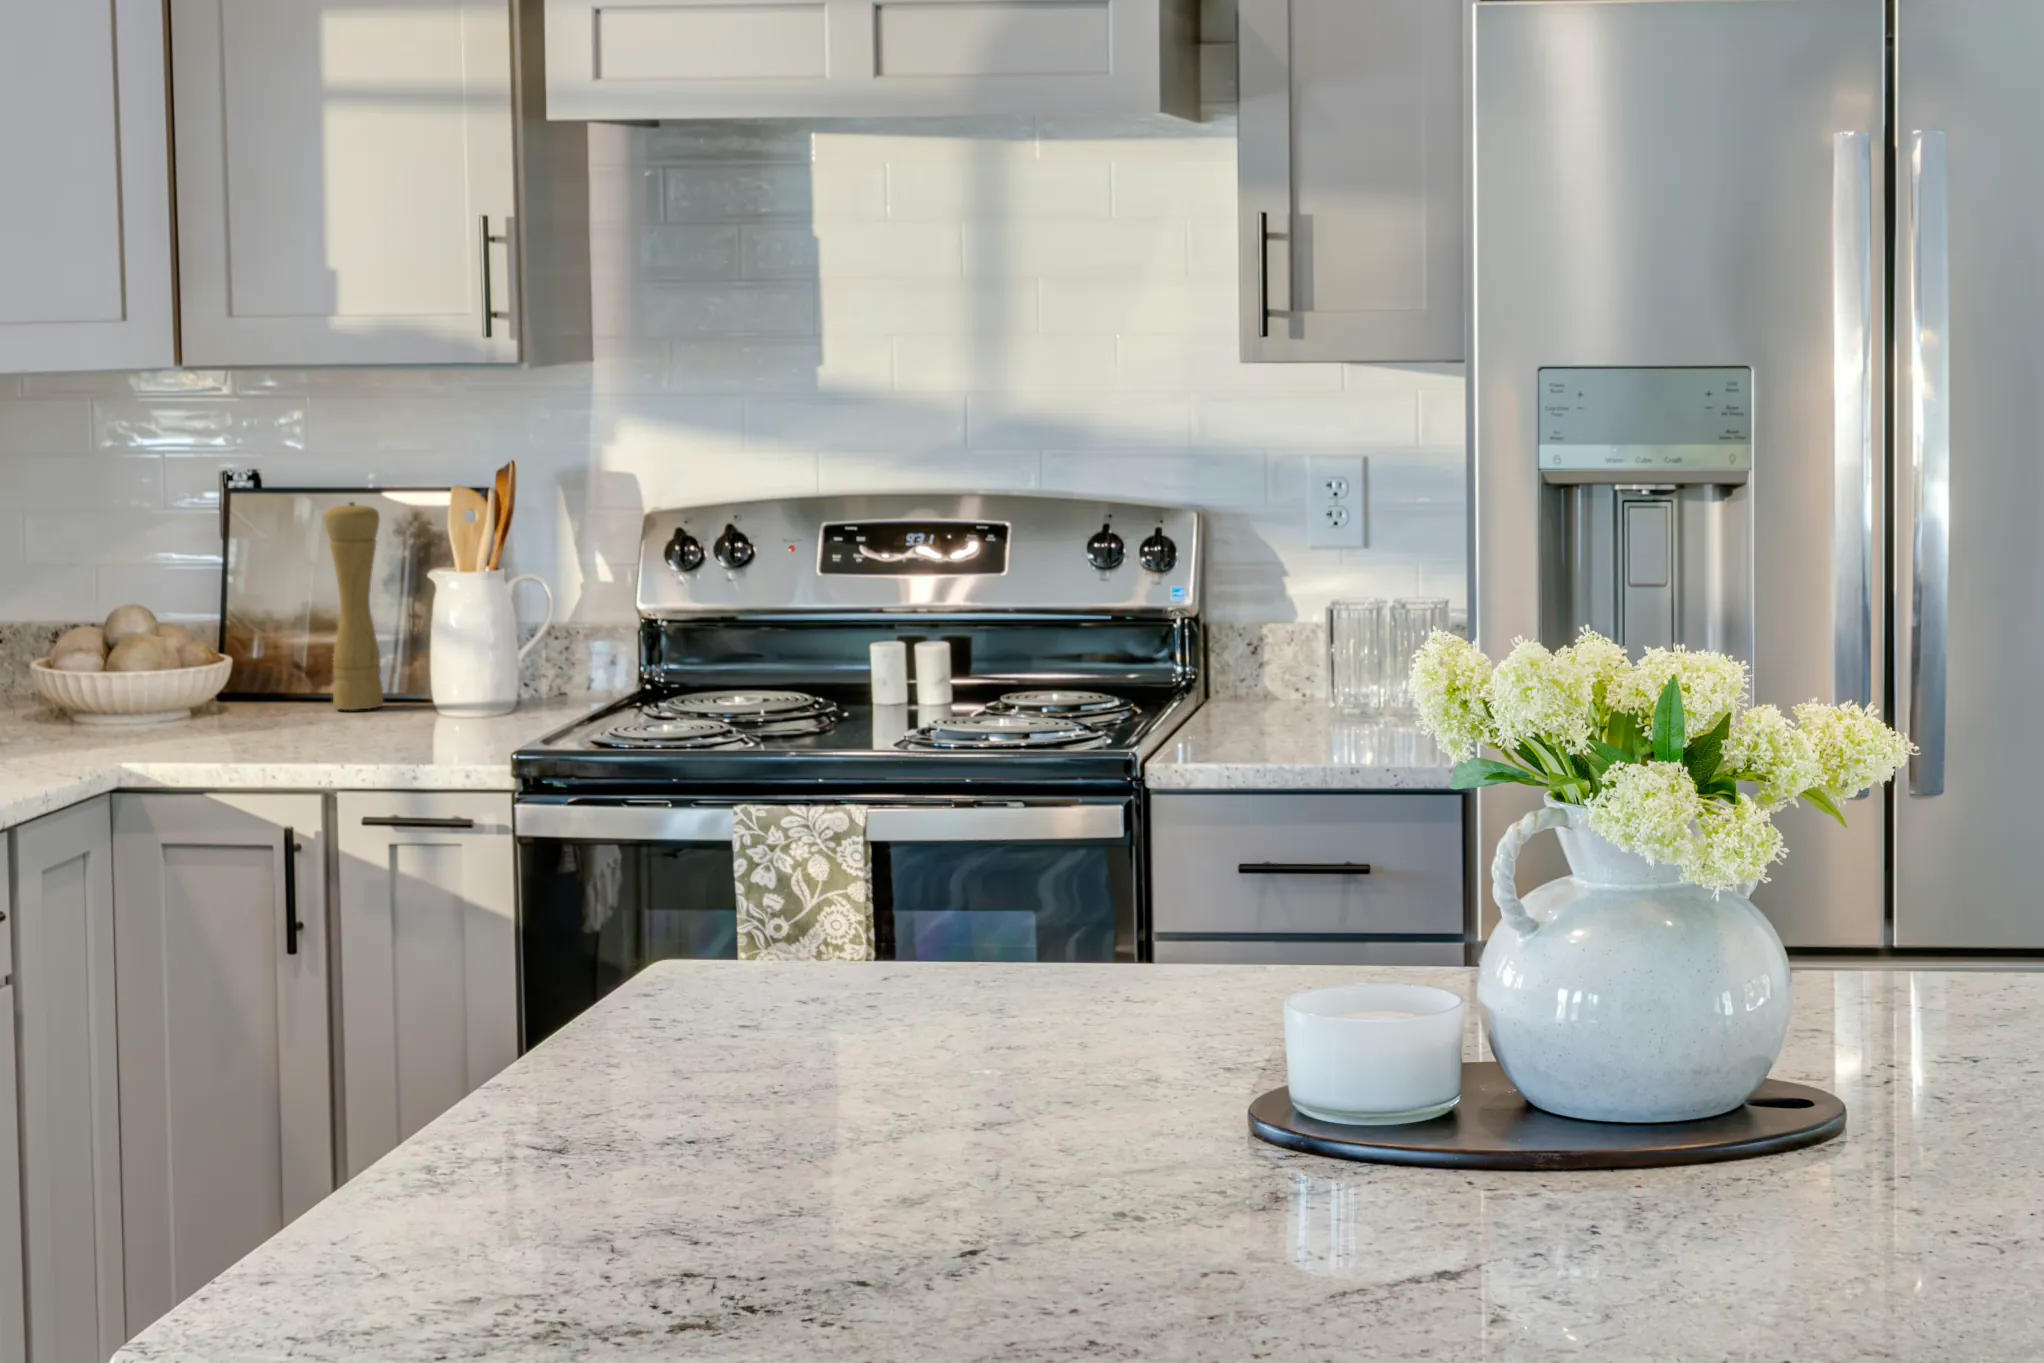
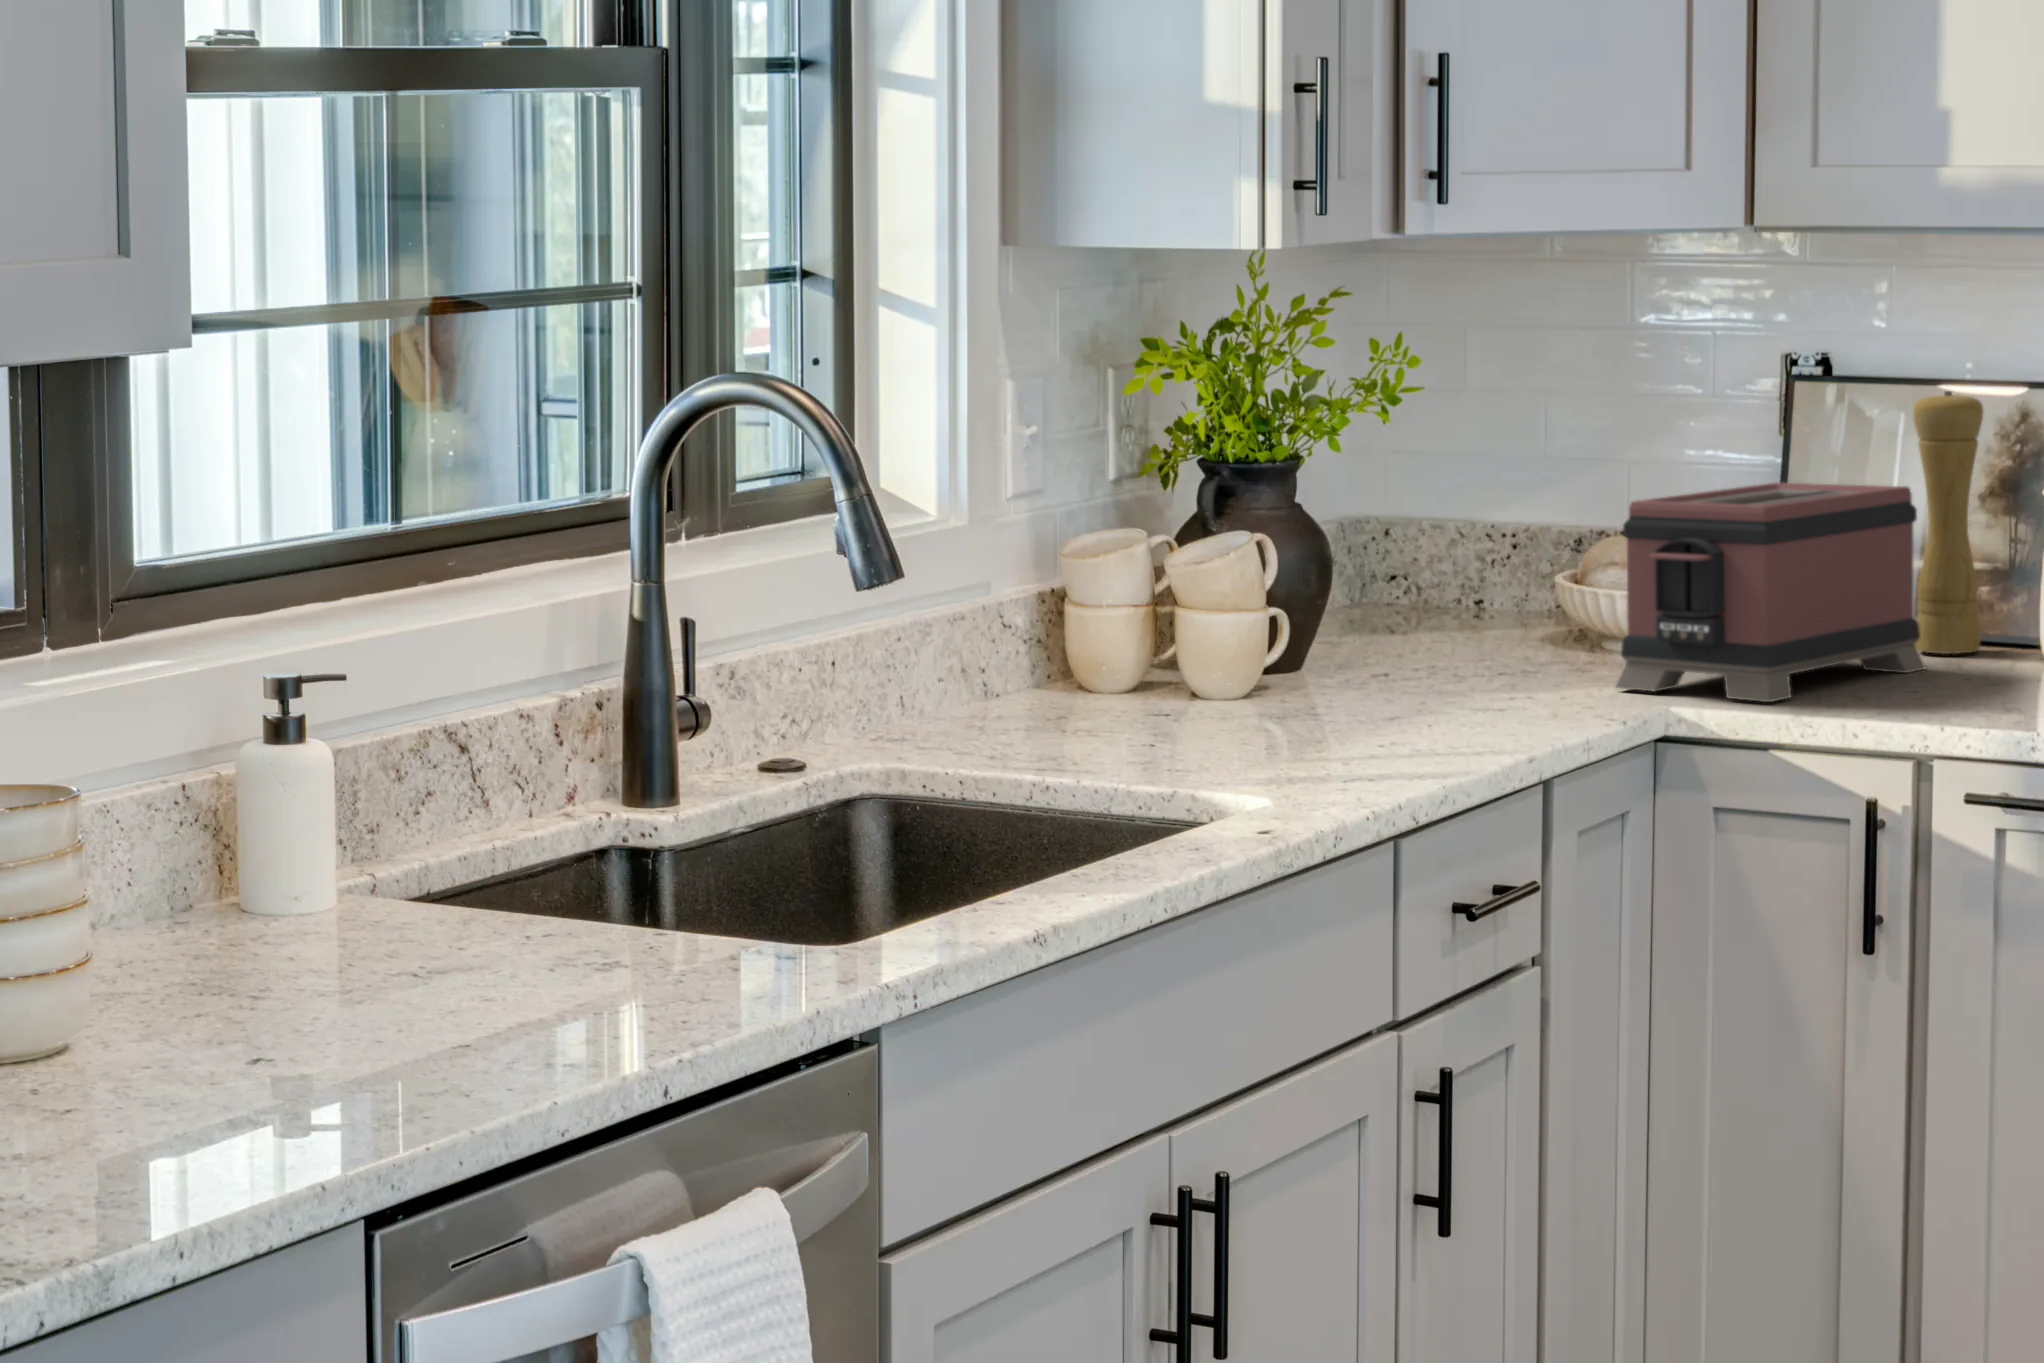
toaster: none [76,577,339,756] -> present [1616,483,1926,702]

